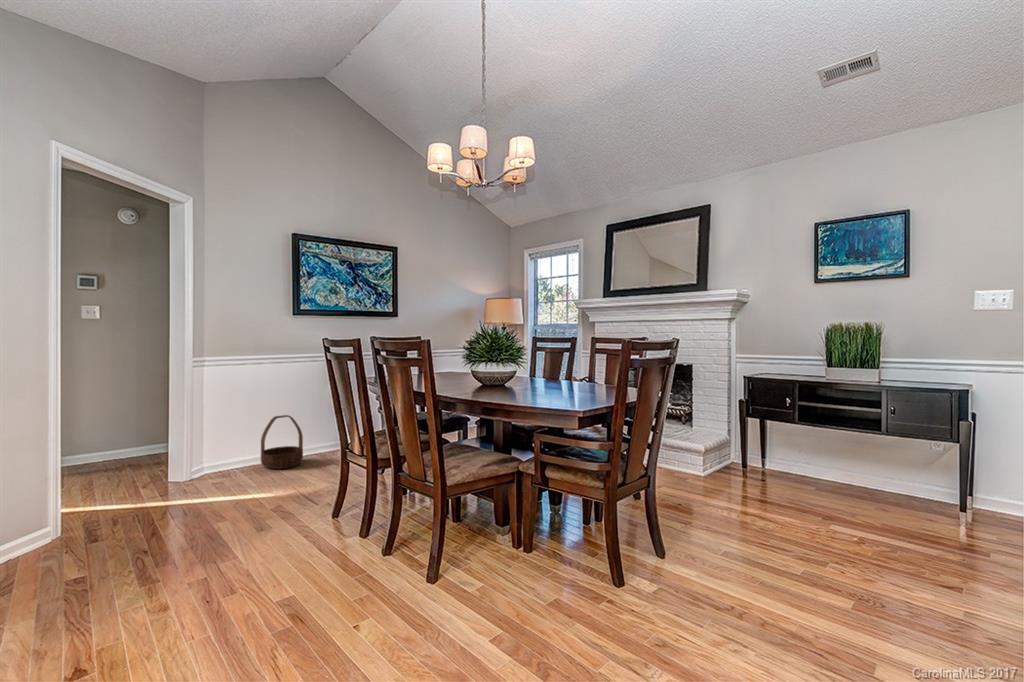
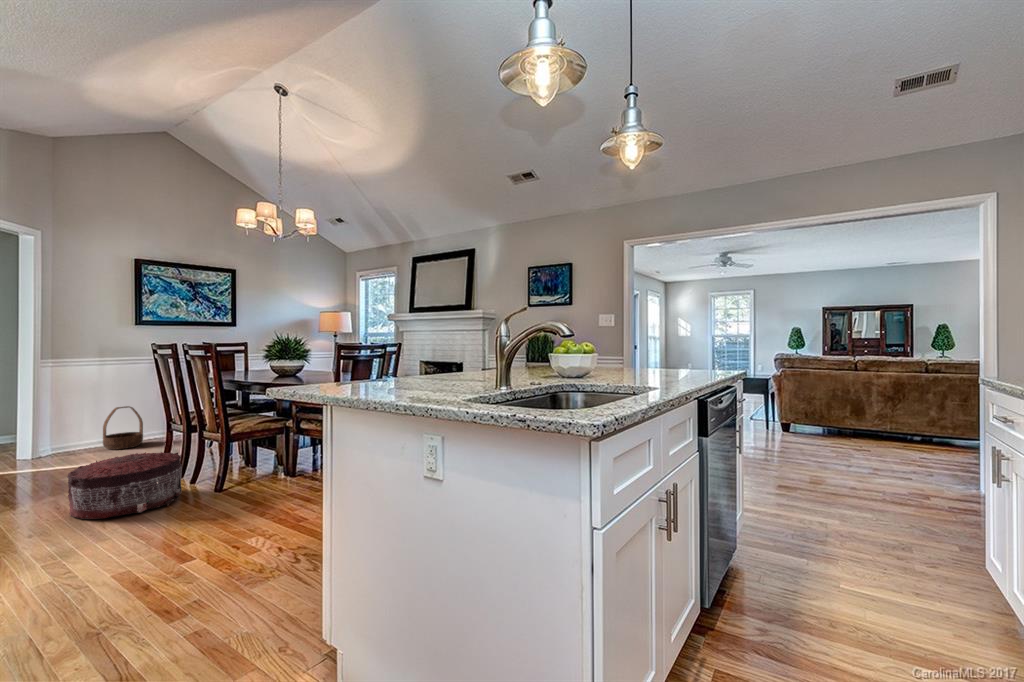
pouf: none [224,499,375,624] -> present [67,452,182,519]

